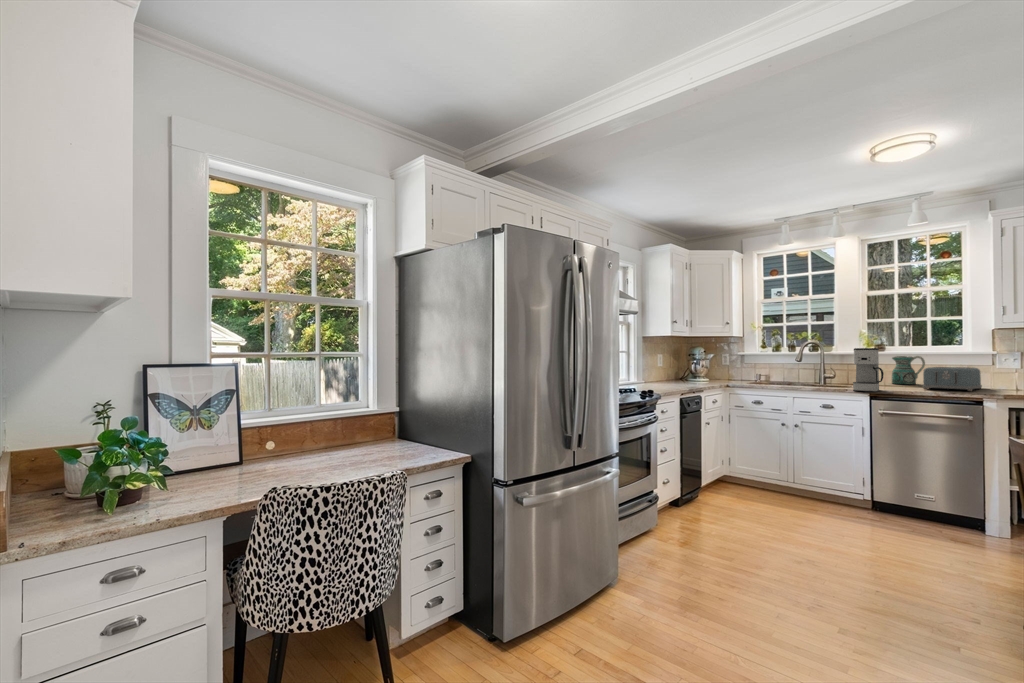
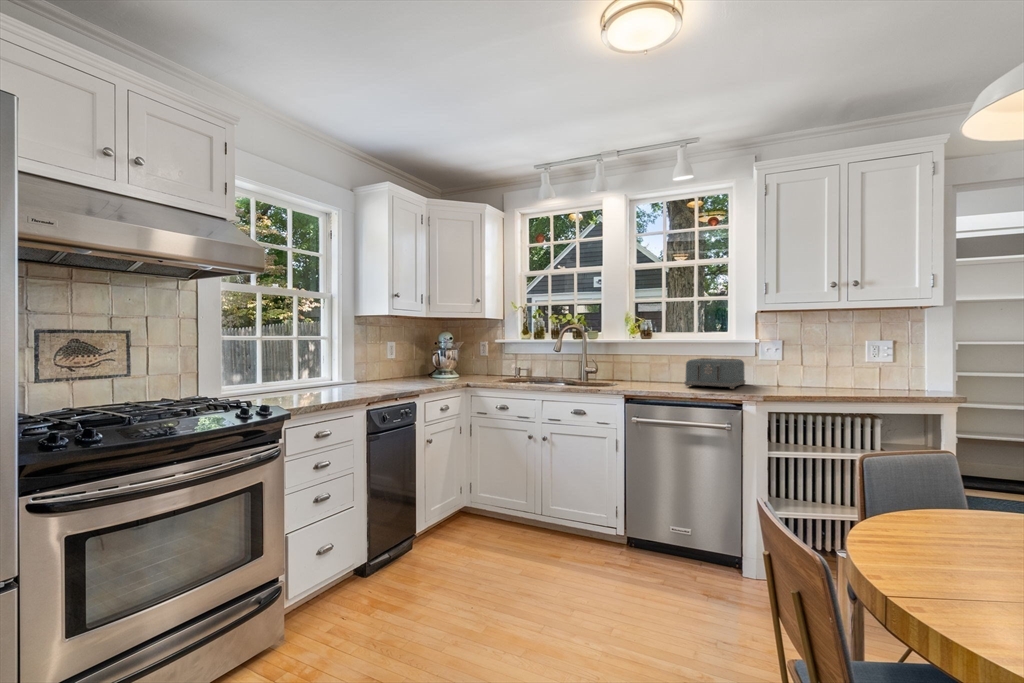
coffee maker: present [853,348,884,392] -> none [607,335,641,392]
ceramic pitcher: present [892,356,925,384] -> none [658,345,691,380]

